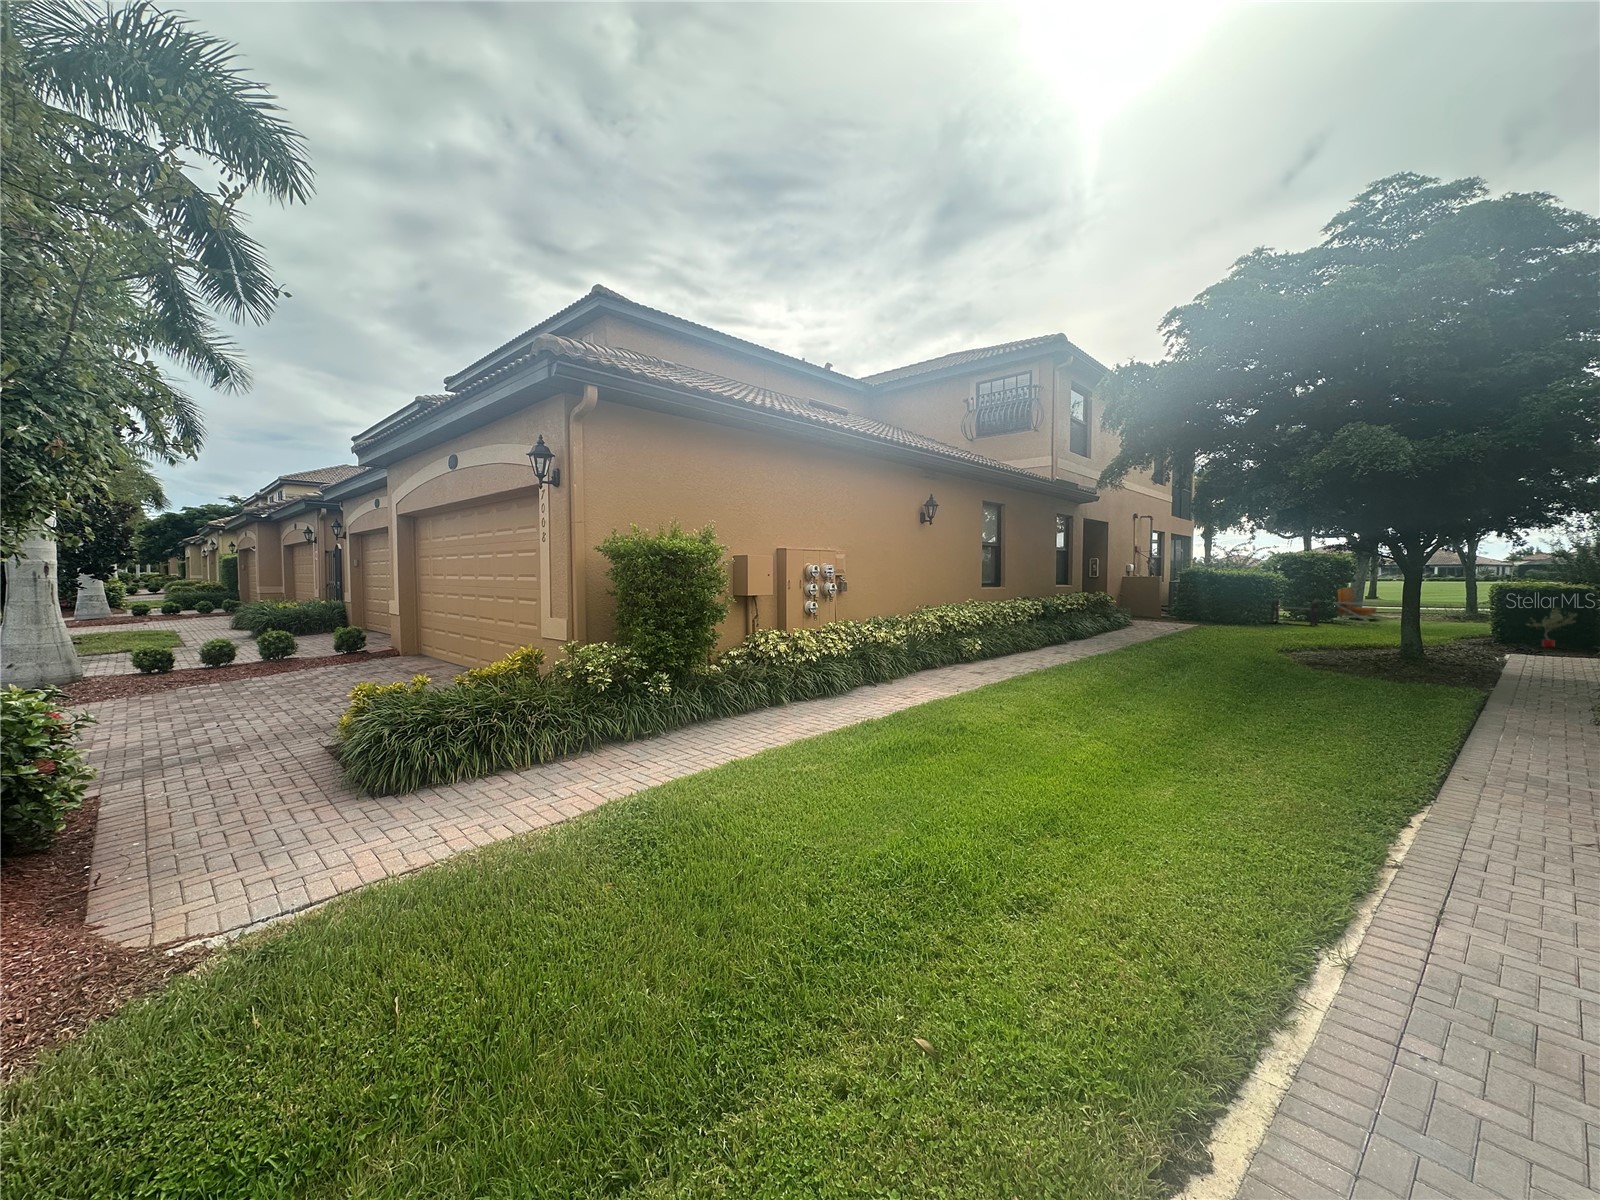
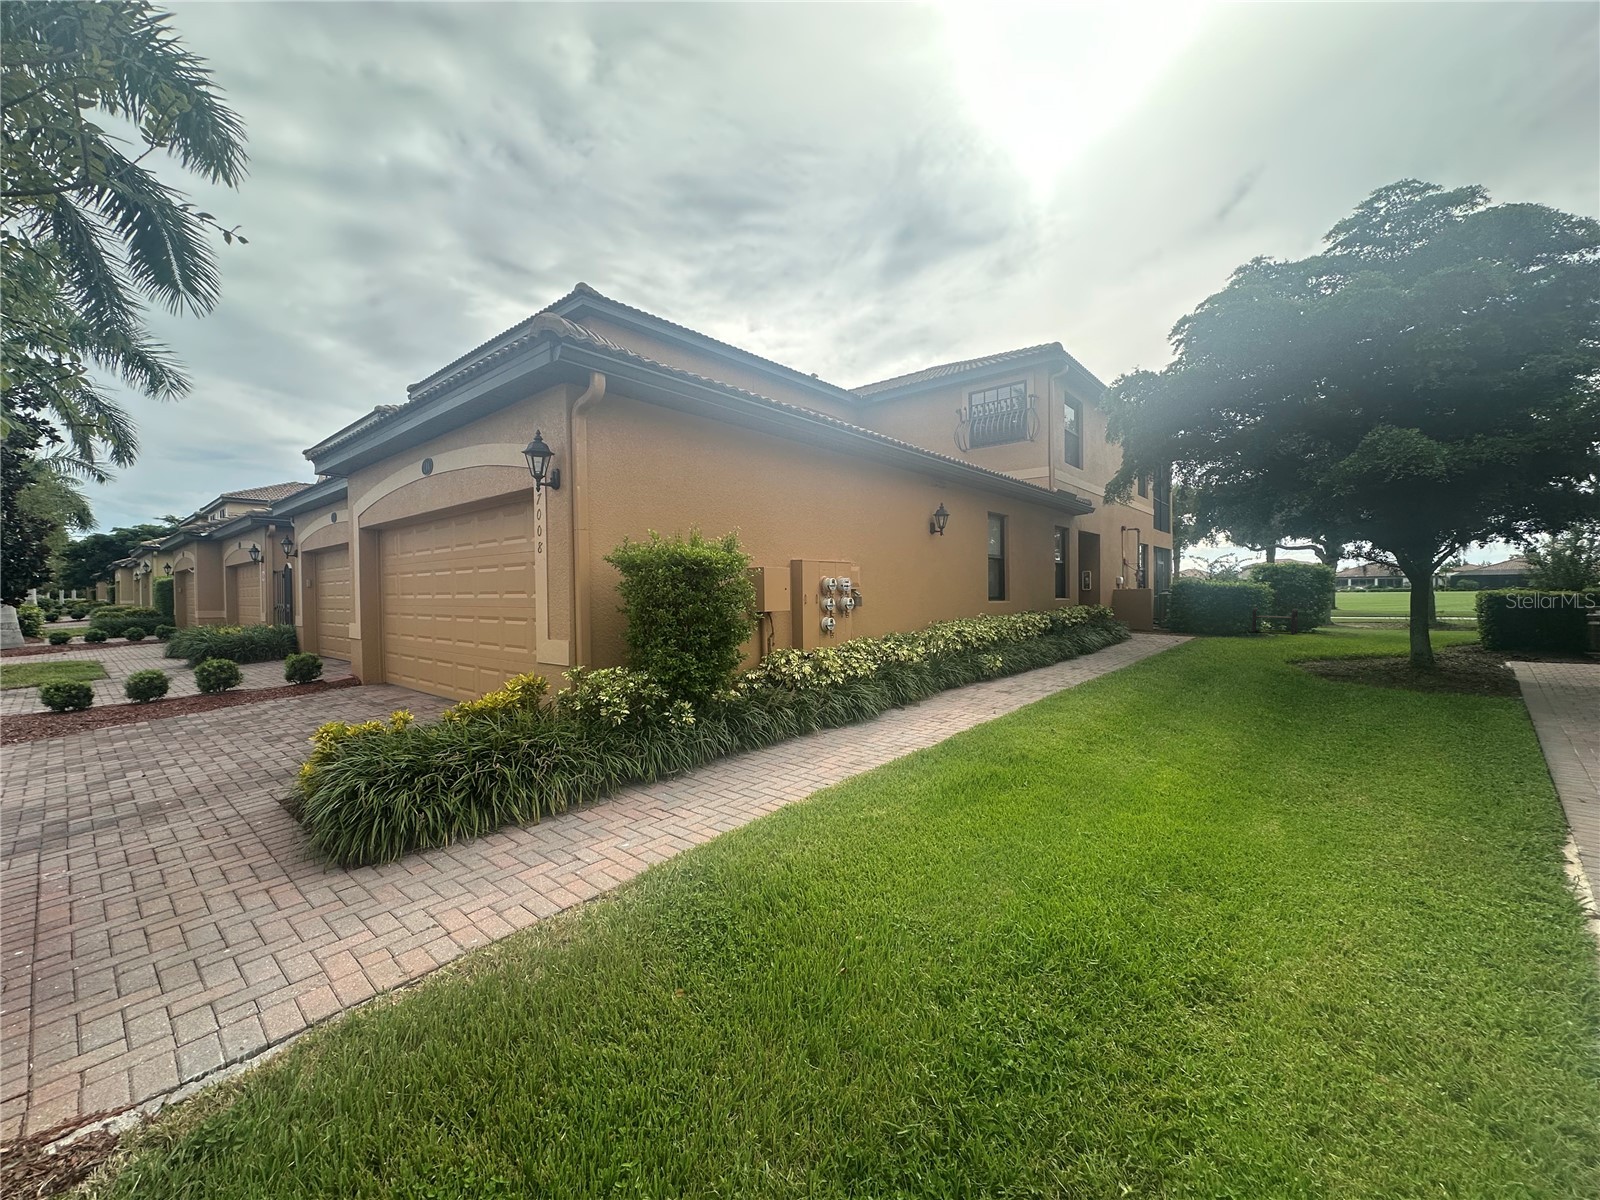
lounge chair: present [1333,588,1378,622] -> none [1306,597,1349,629]
potted tree: present [1527,608,1576,648] -> none [1503,611,1553,651]

